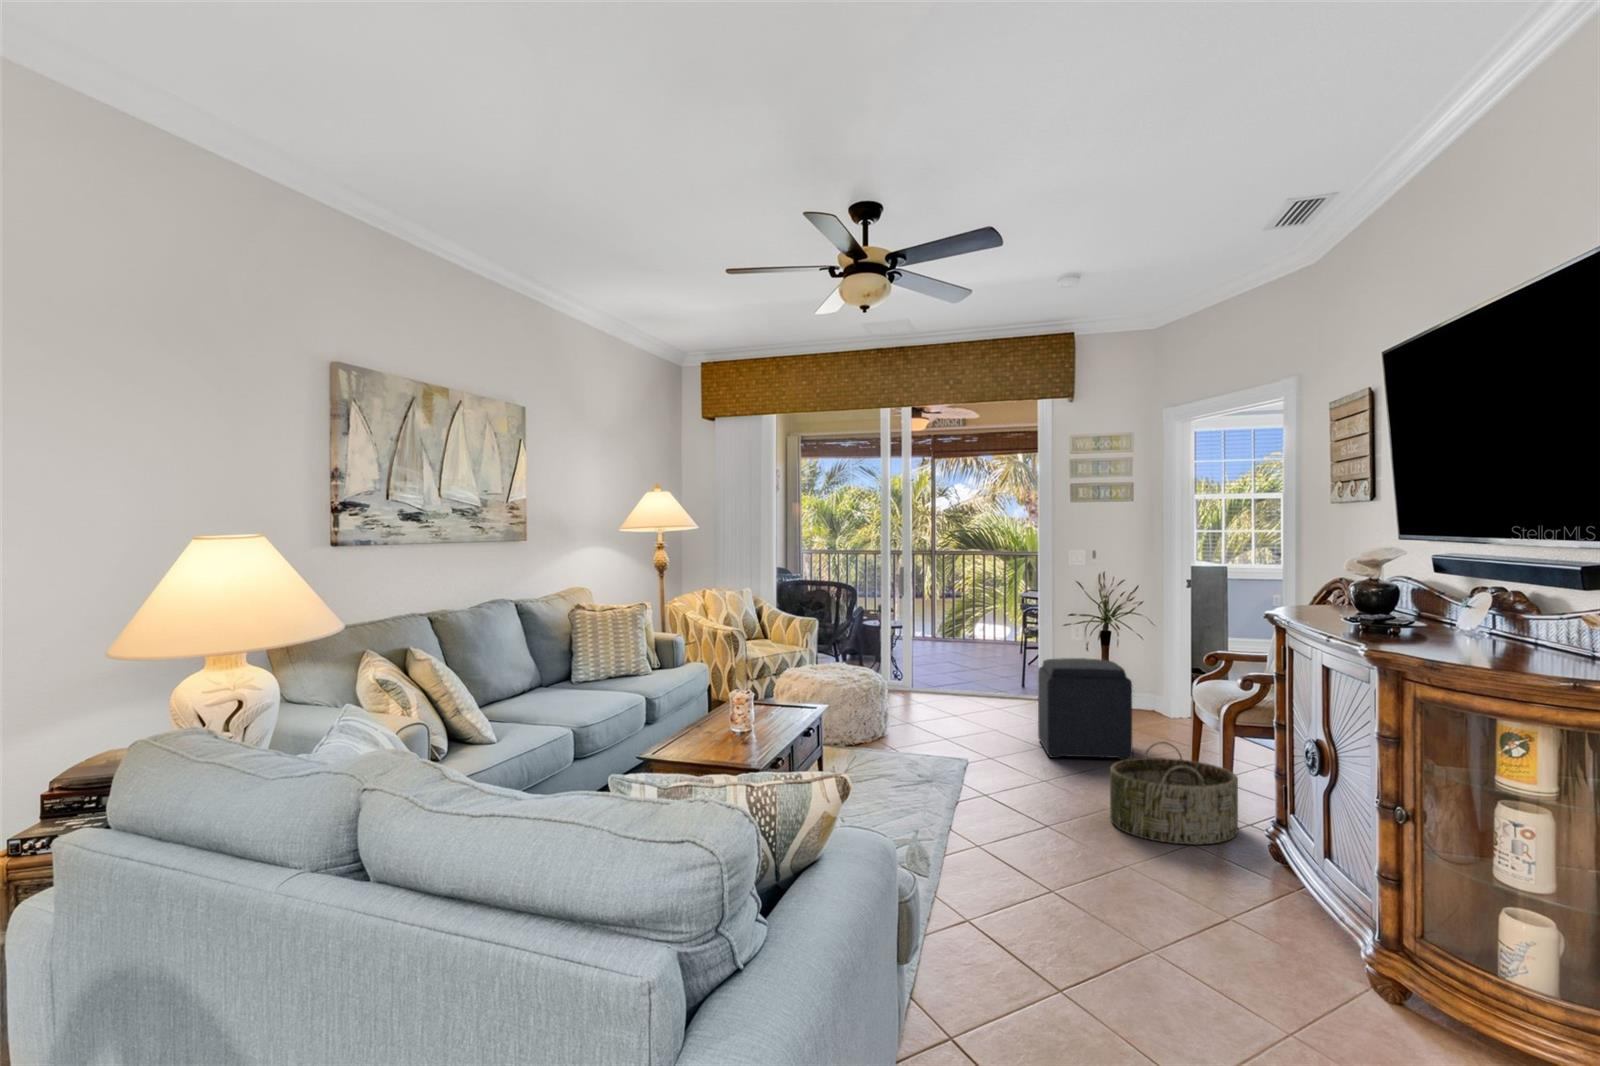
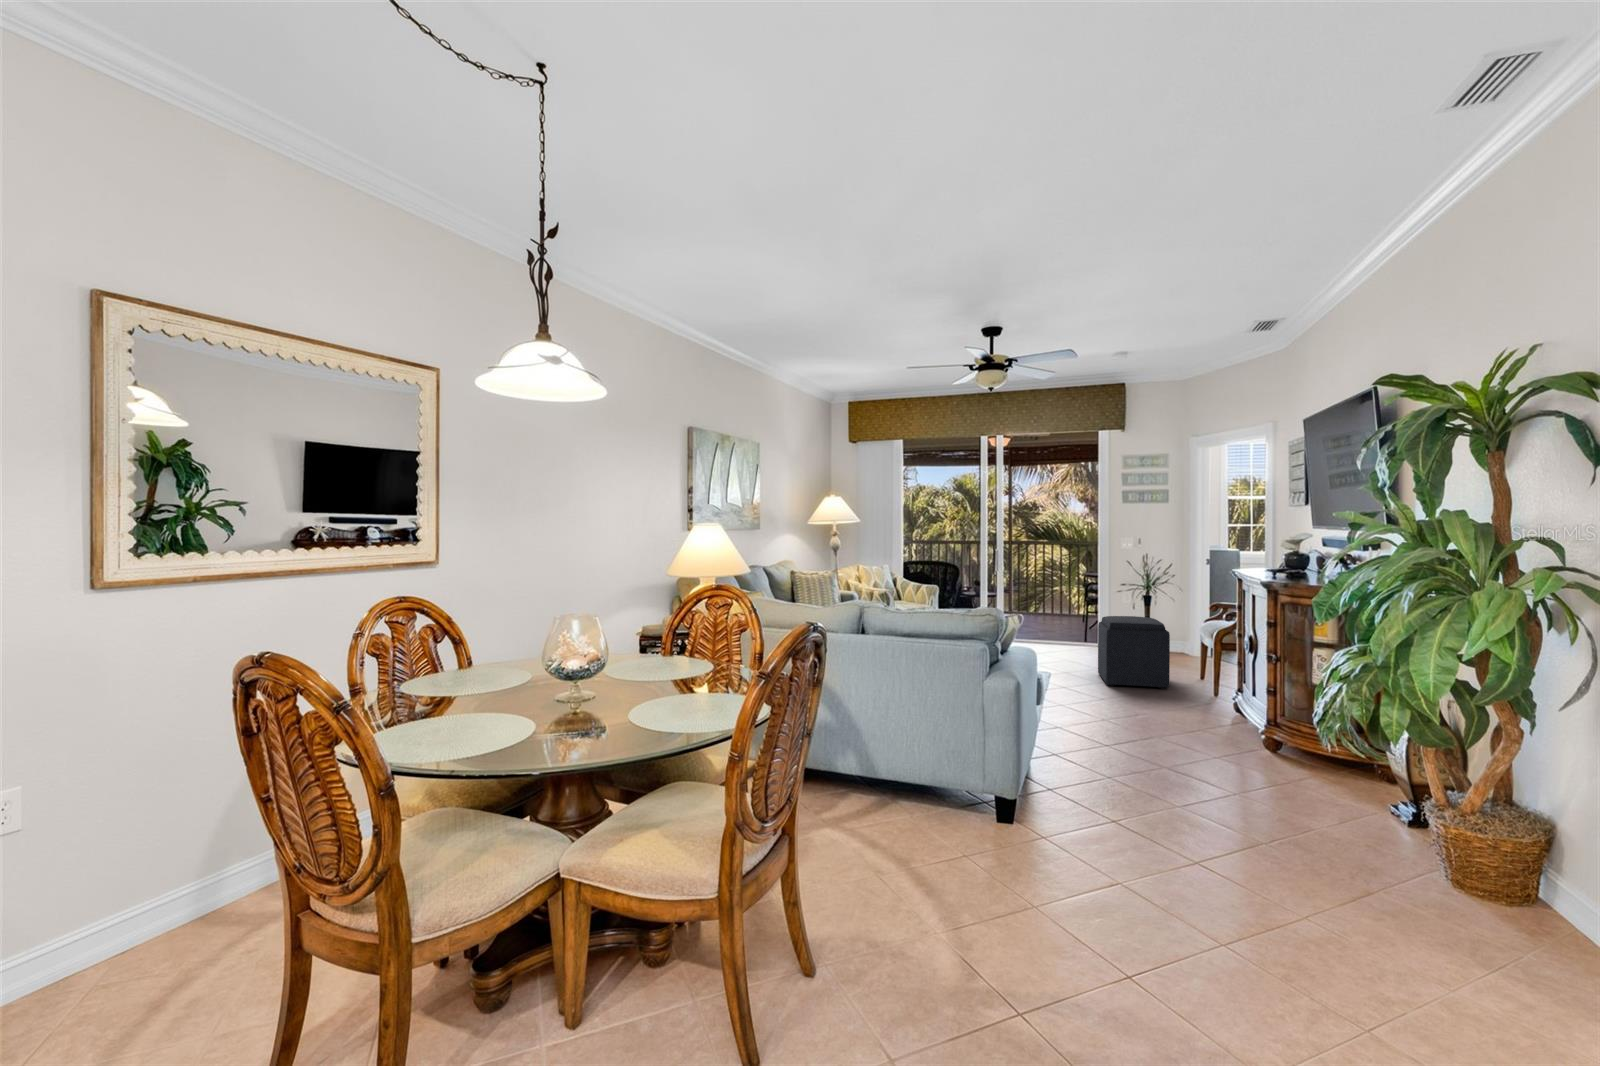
basket: present [1110,742,1238,845] -> none [1156,674,1250,744]

